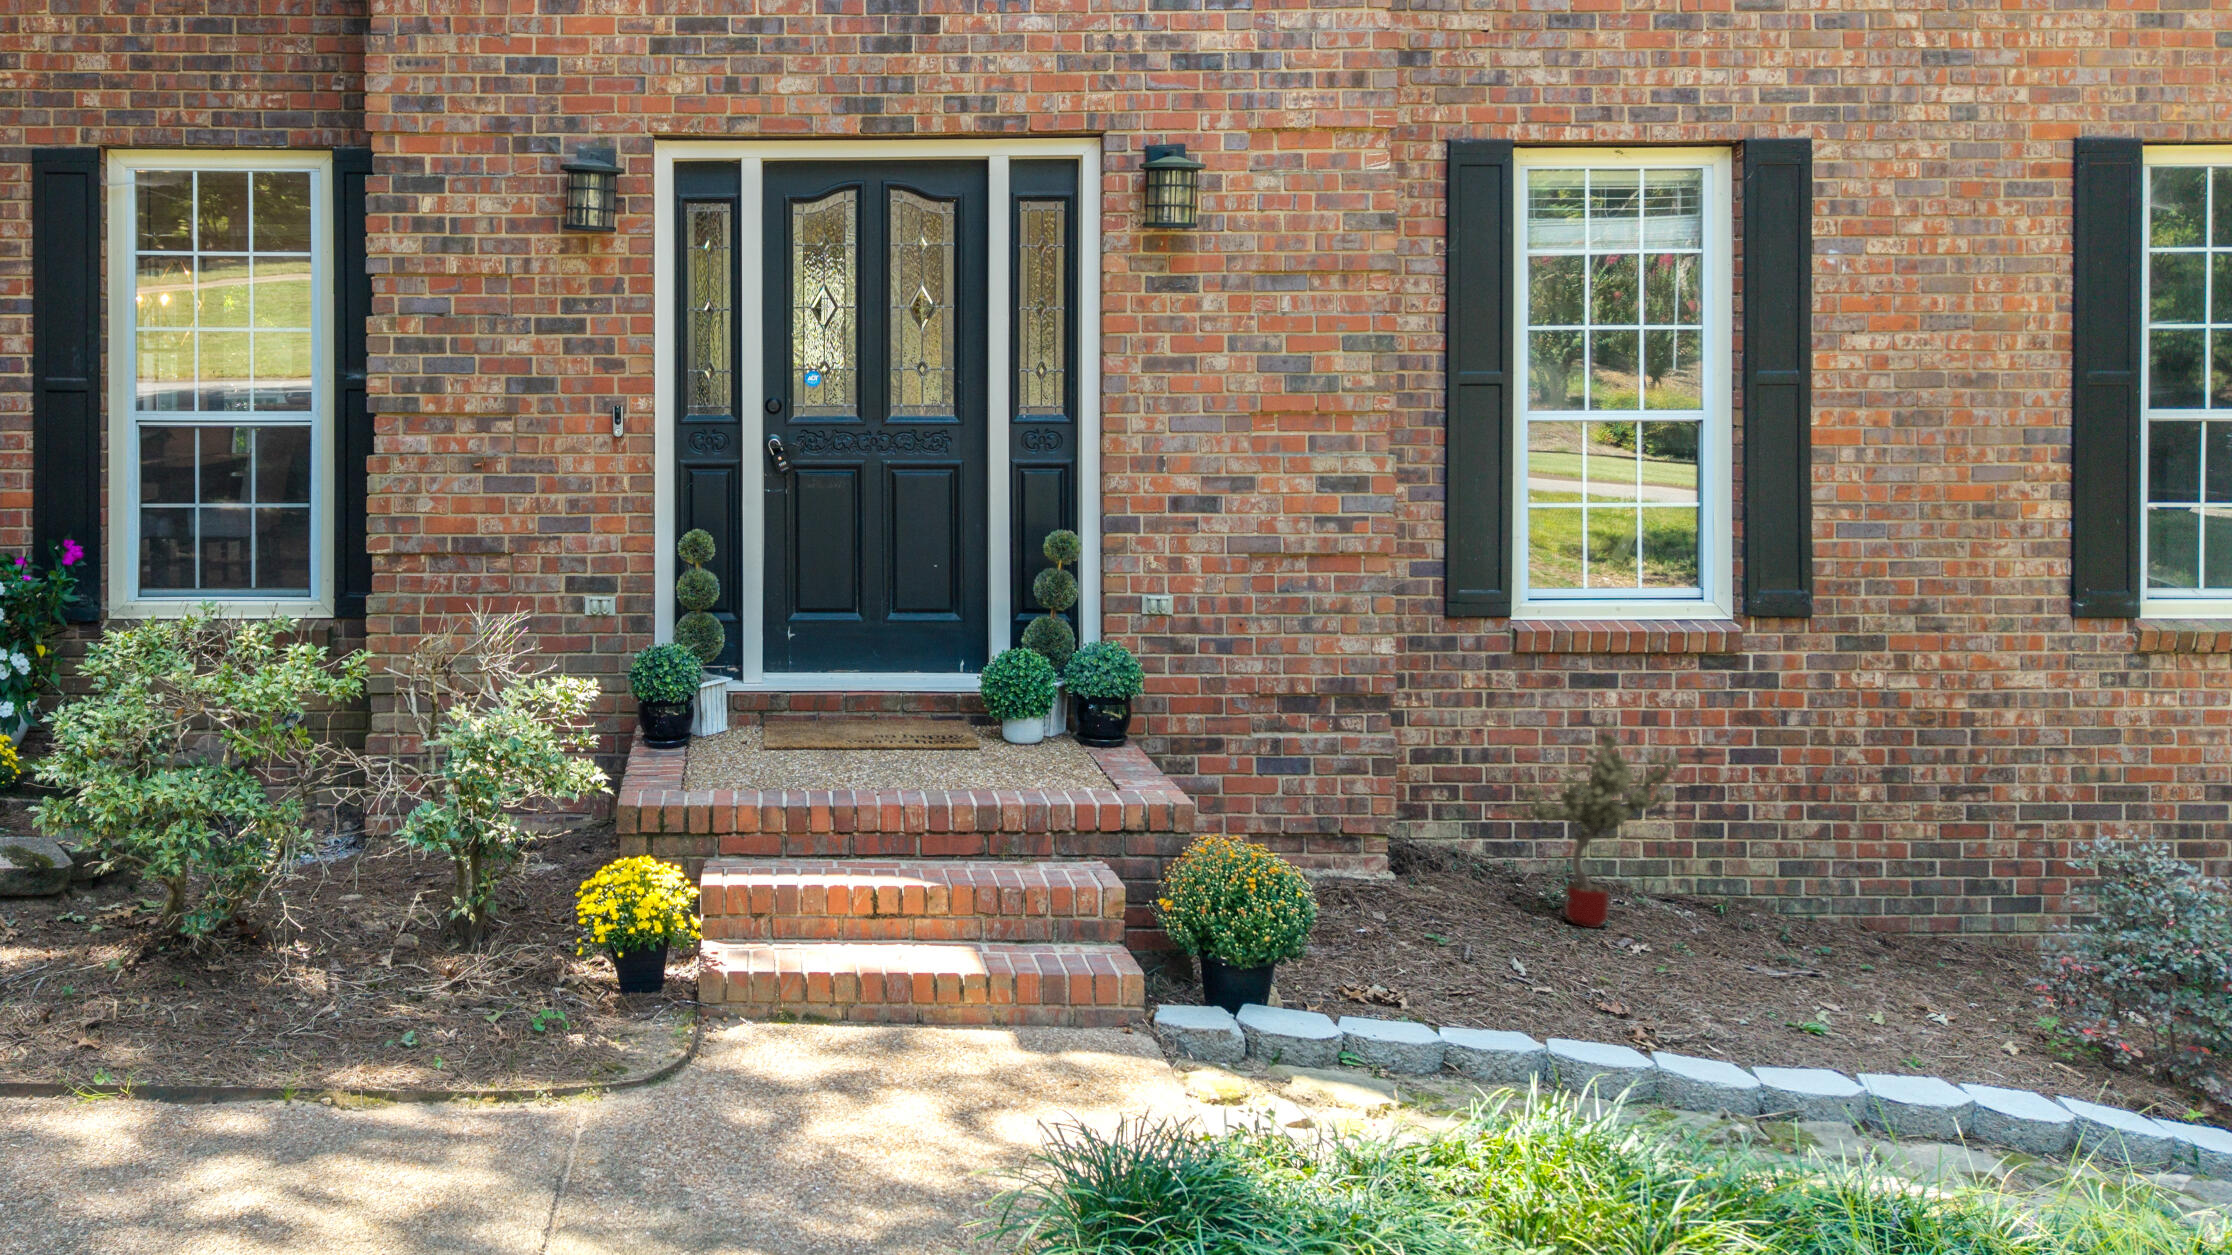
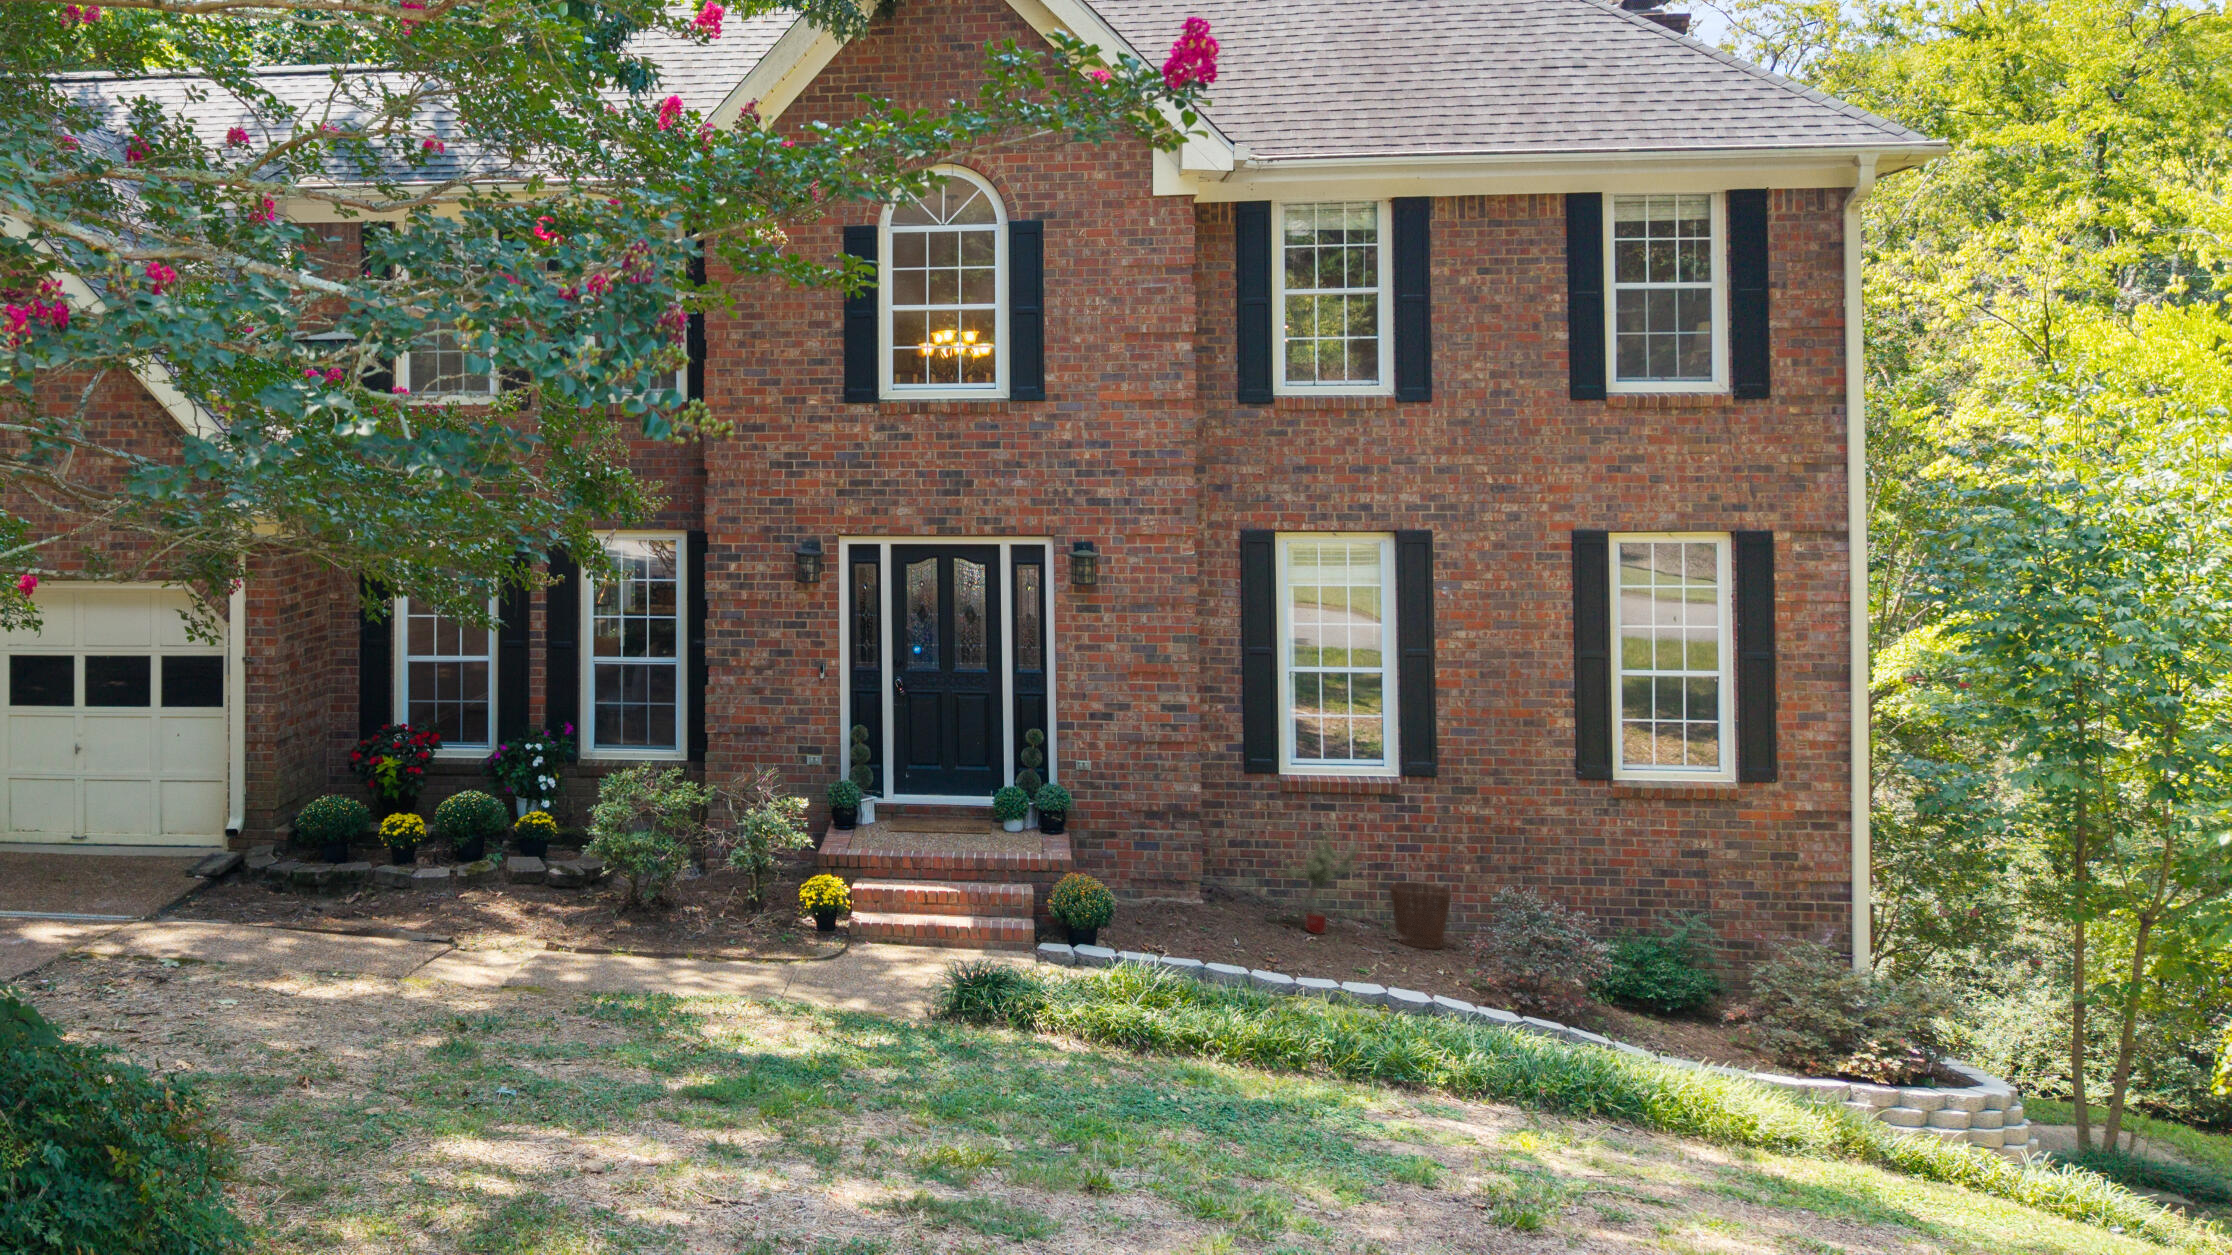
basket: none [1715,819,1844,951] -> present [1389,882,1451,950]

